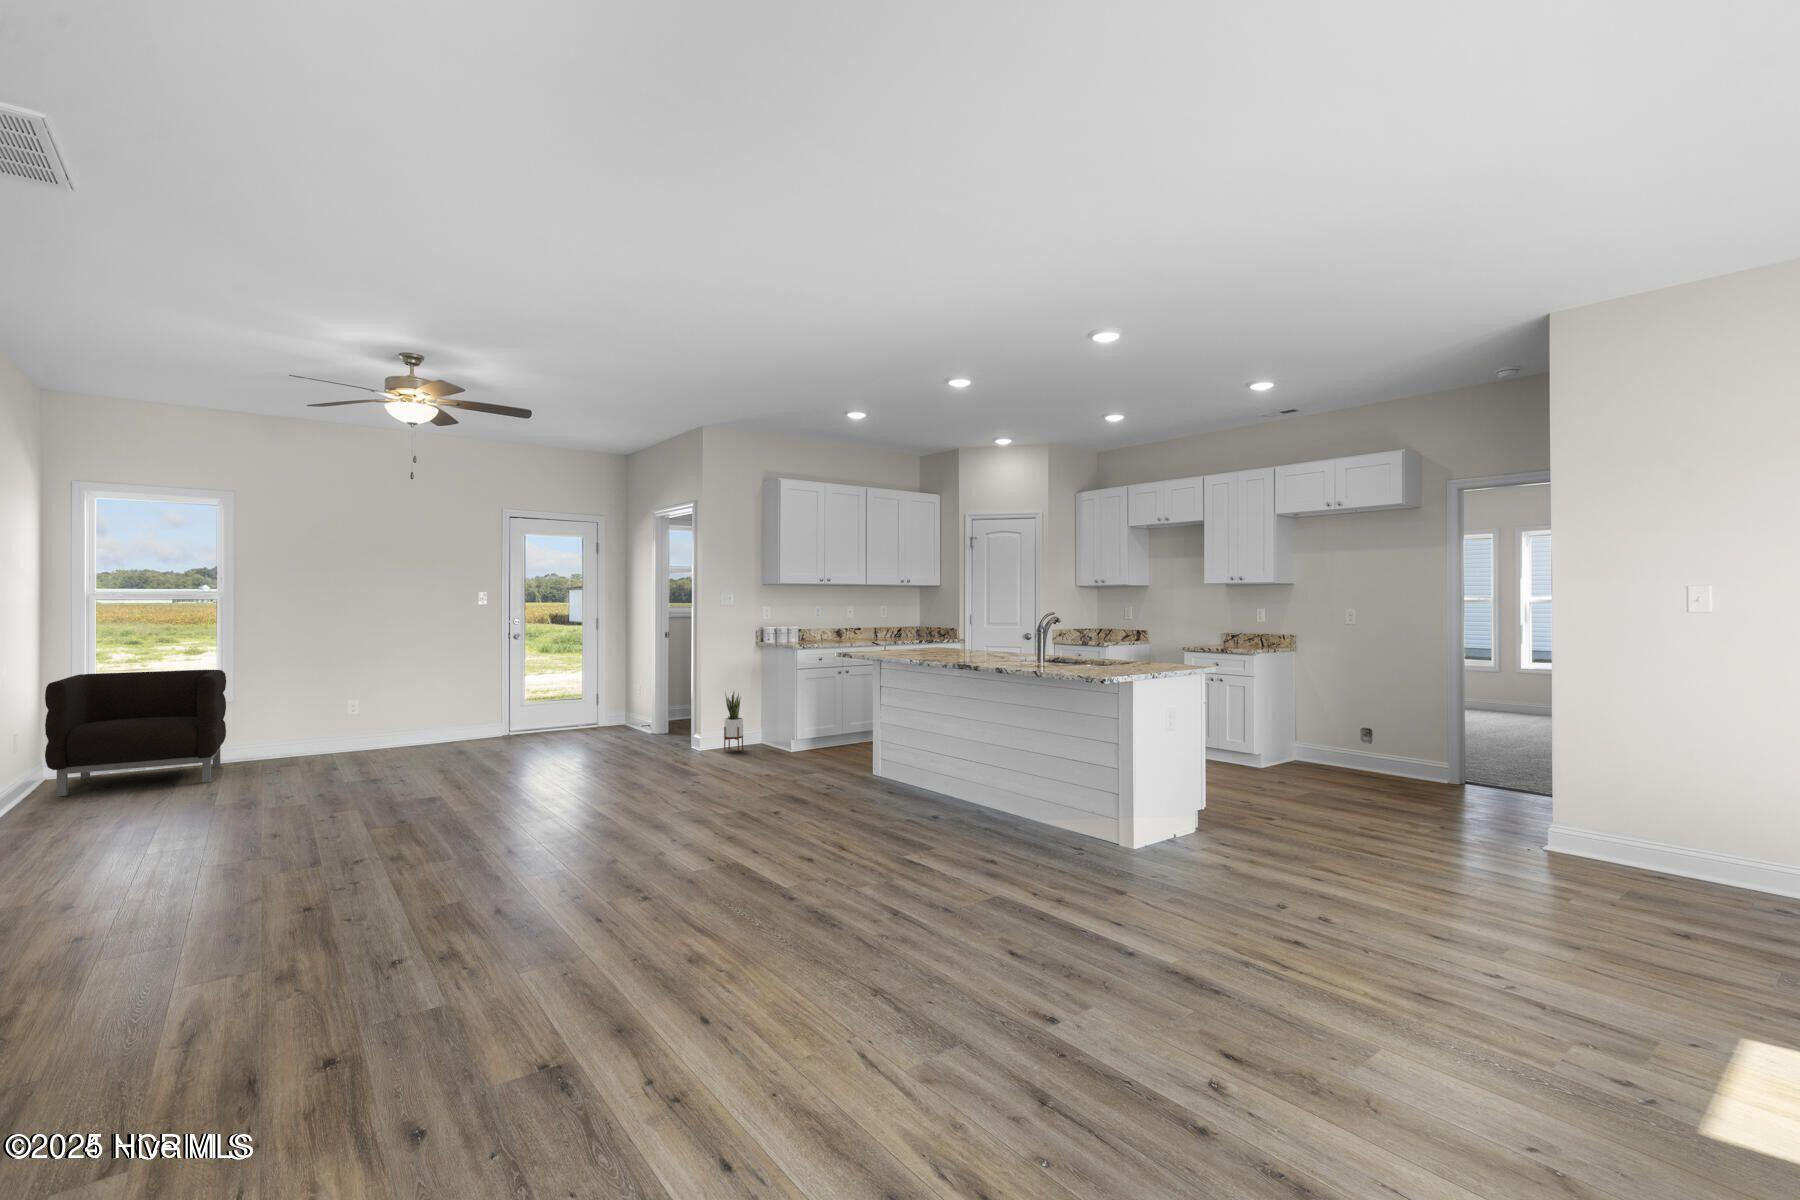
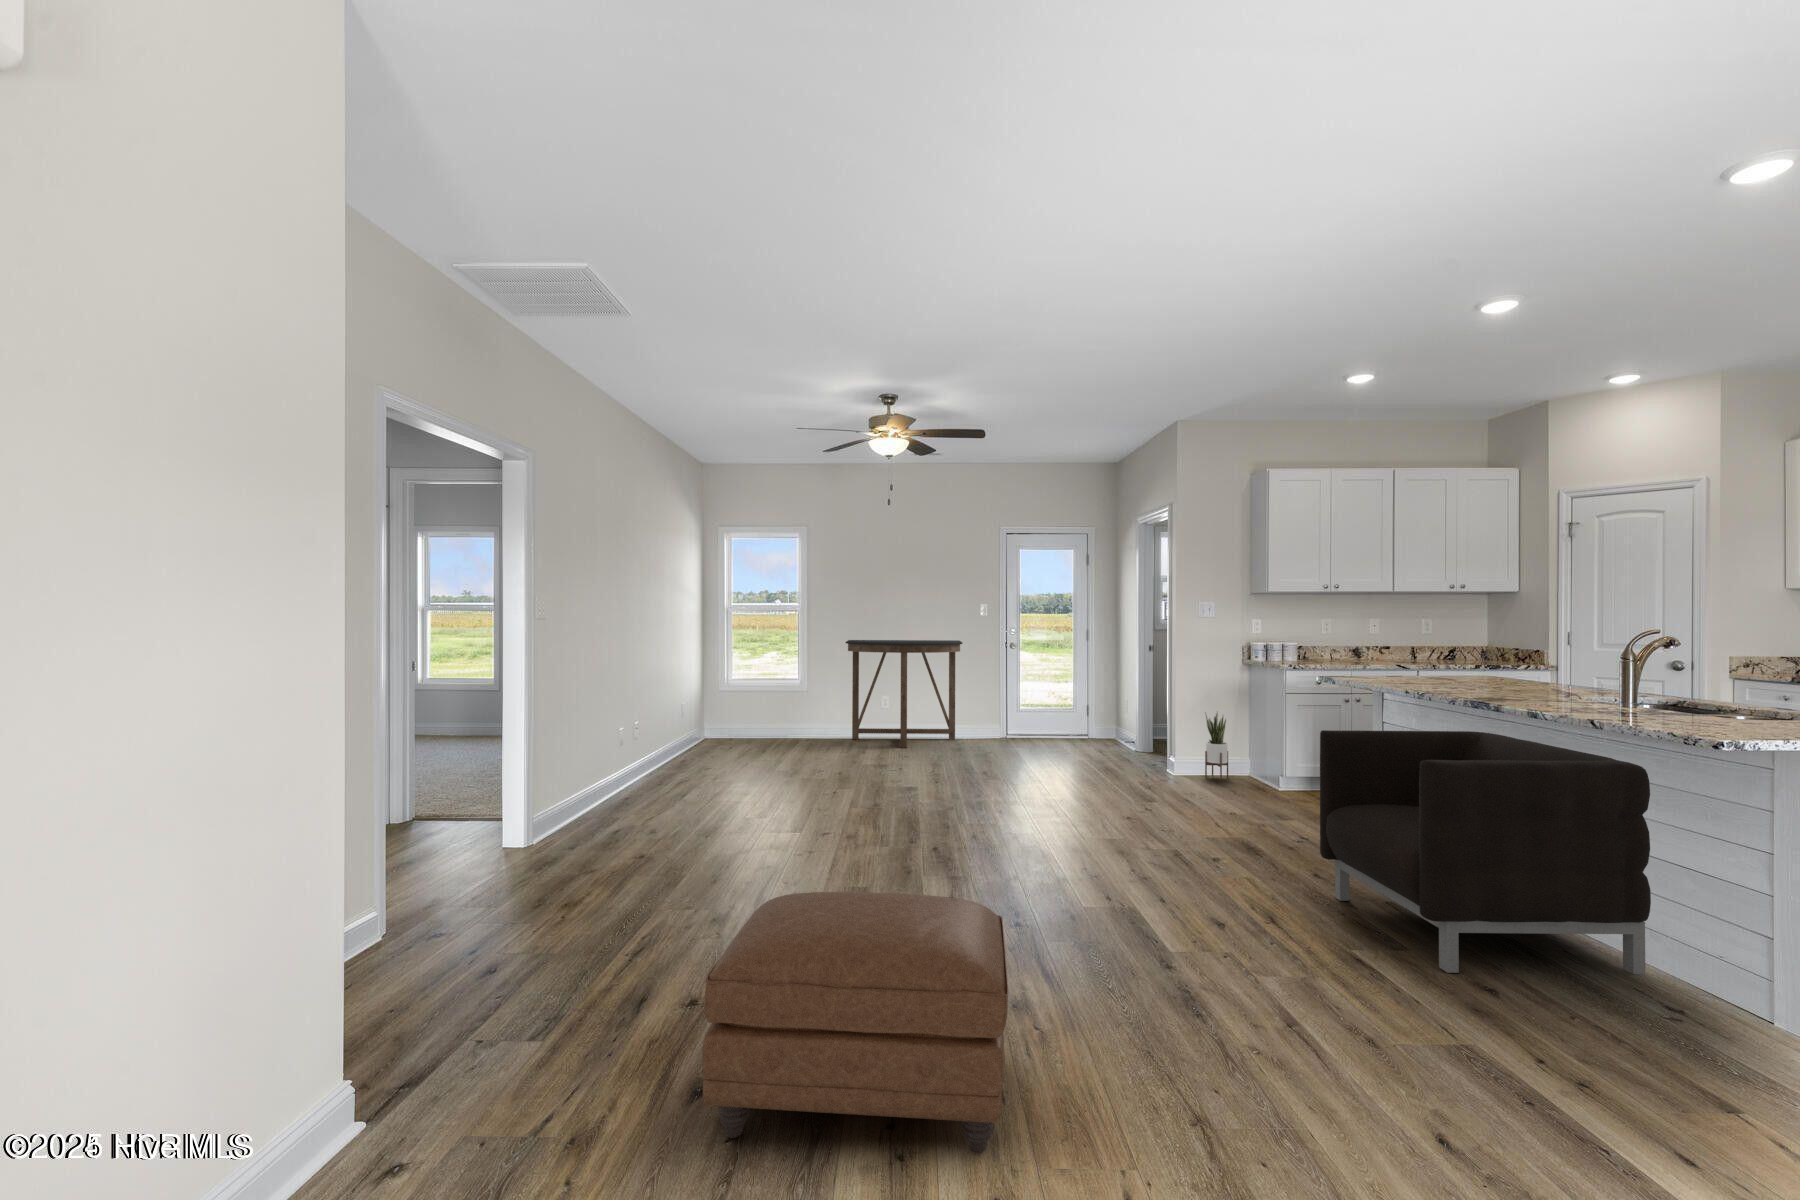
console table: none [292,633,454,760] -> present [846,640,962,748]
armchair: present [45,670,226,796] -> present [1320,730,1651,974]
ottoman: none [453,865,767,1142] -> present [702,892,1008,1154]

